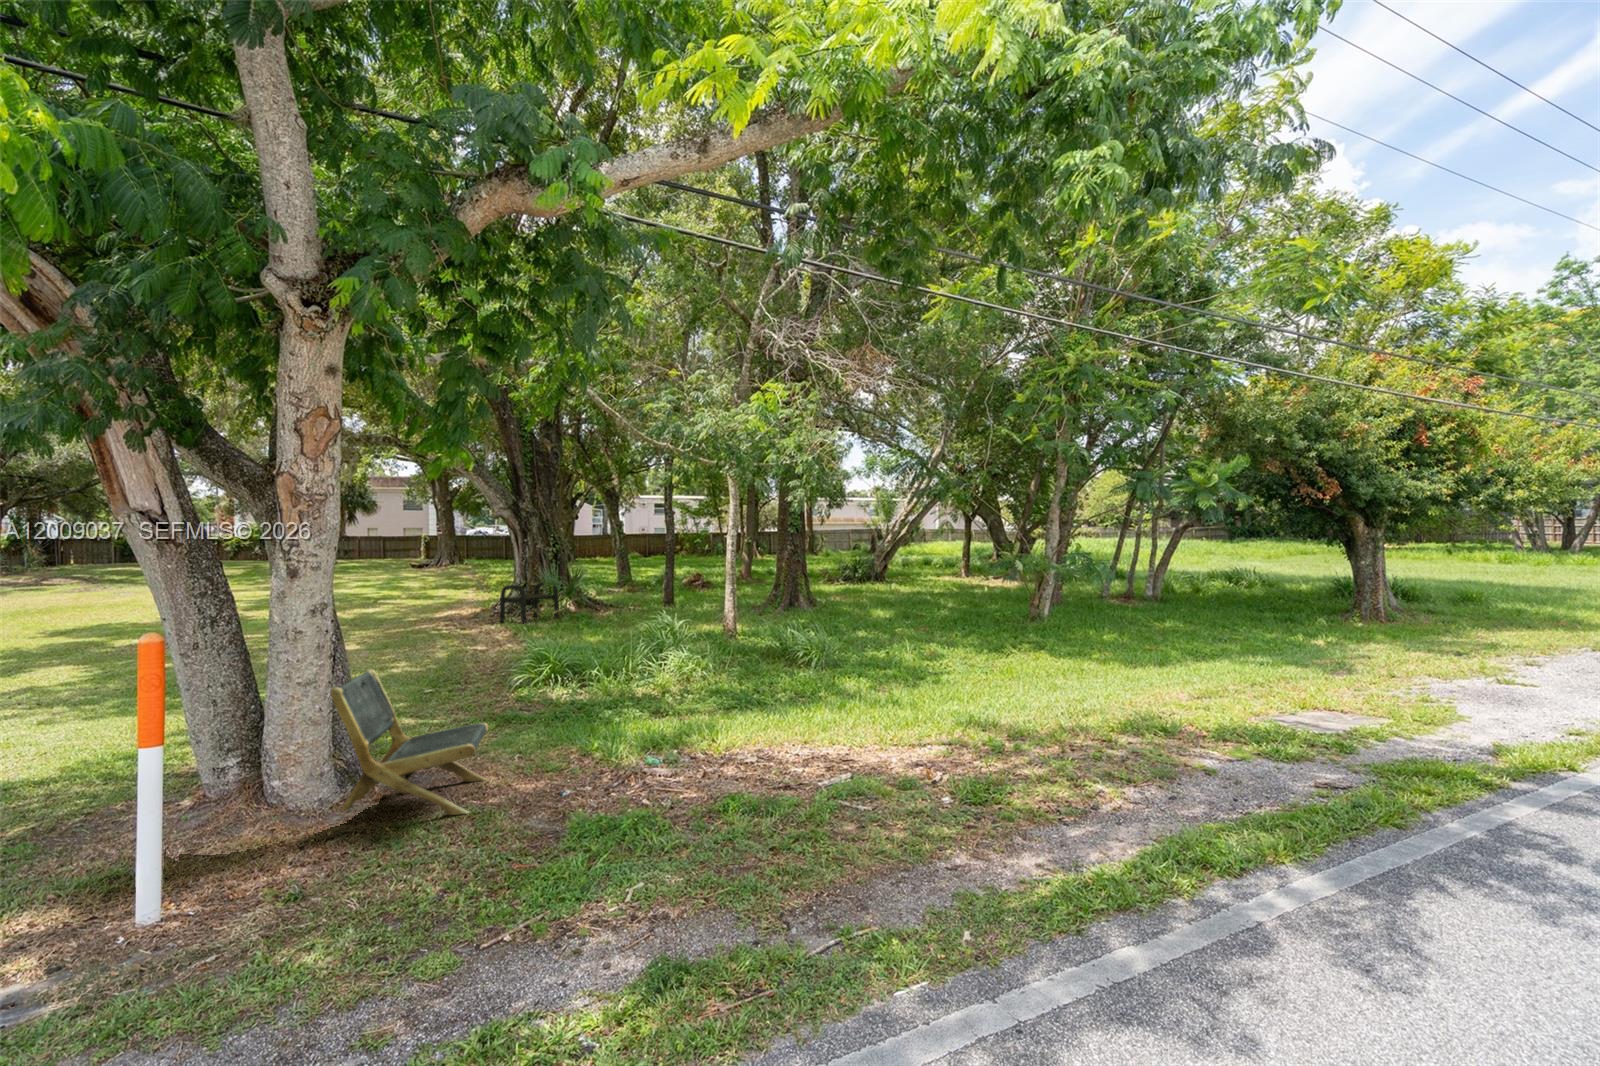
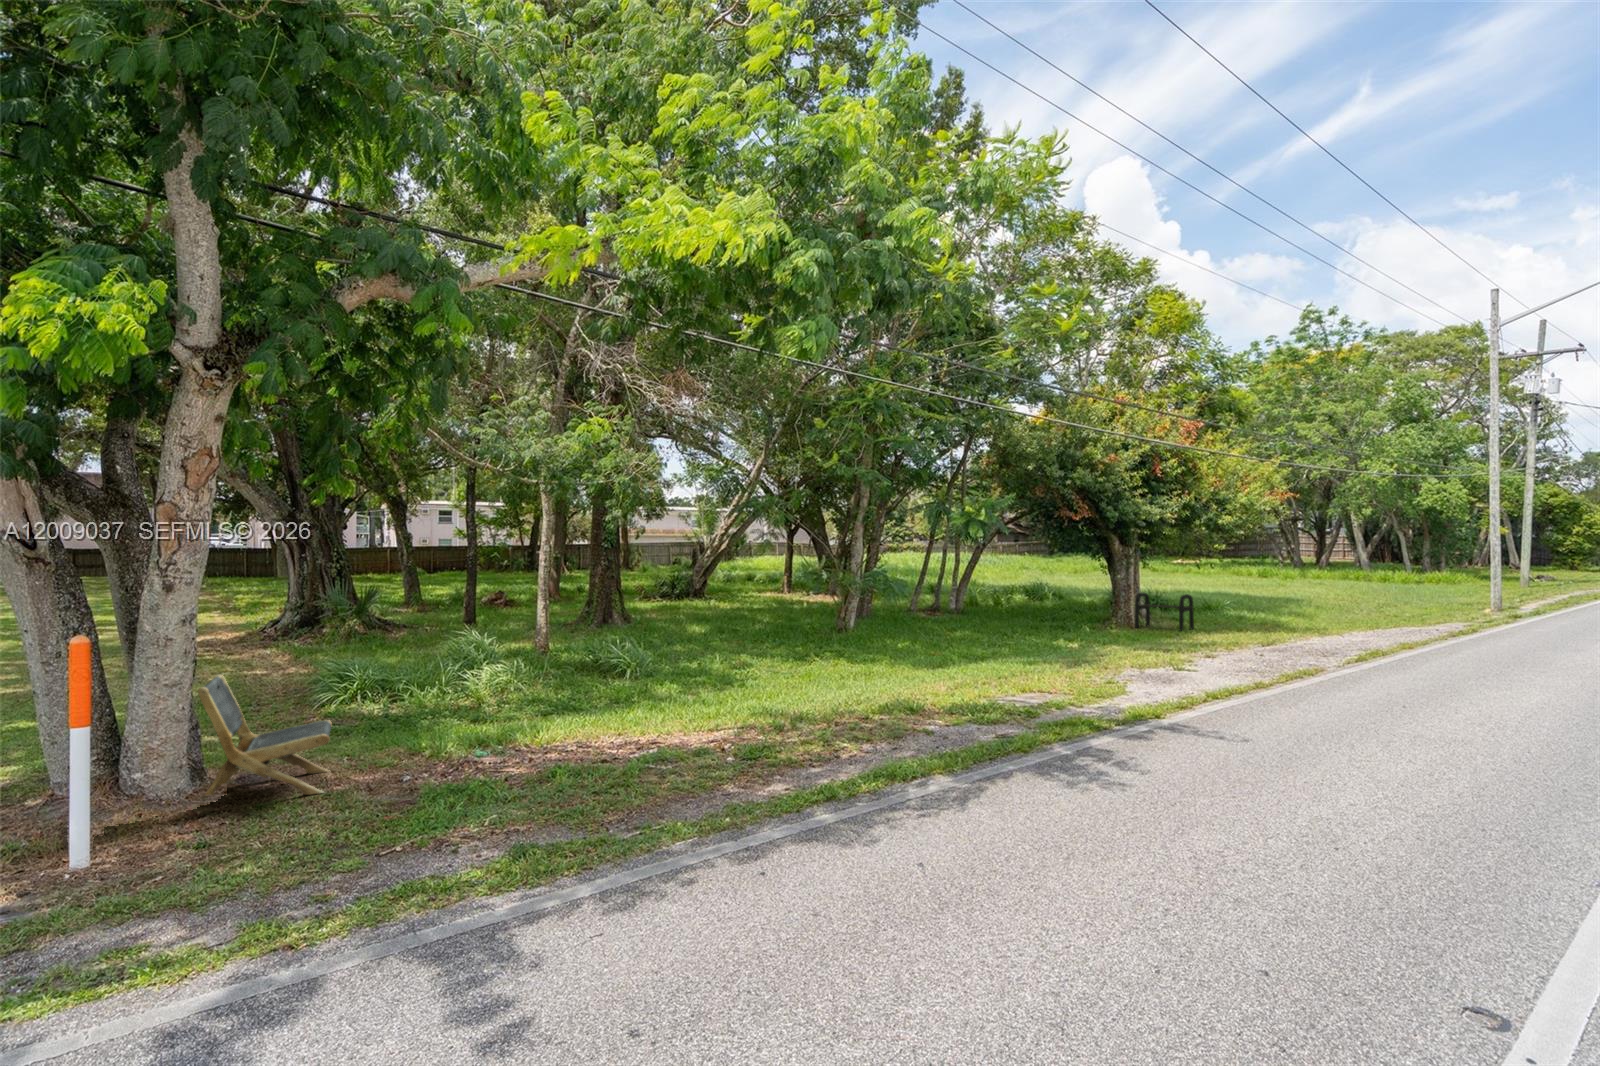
bench: present [500,582,559,623] -> present [1135,593,1194,631]

